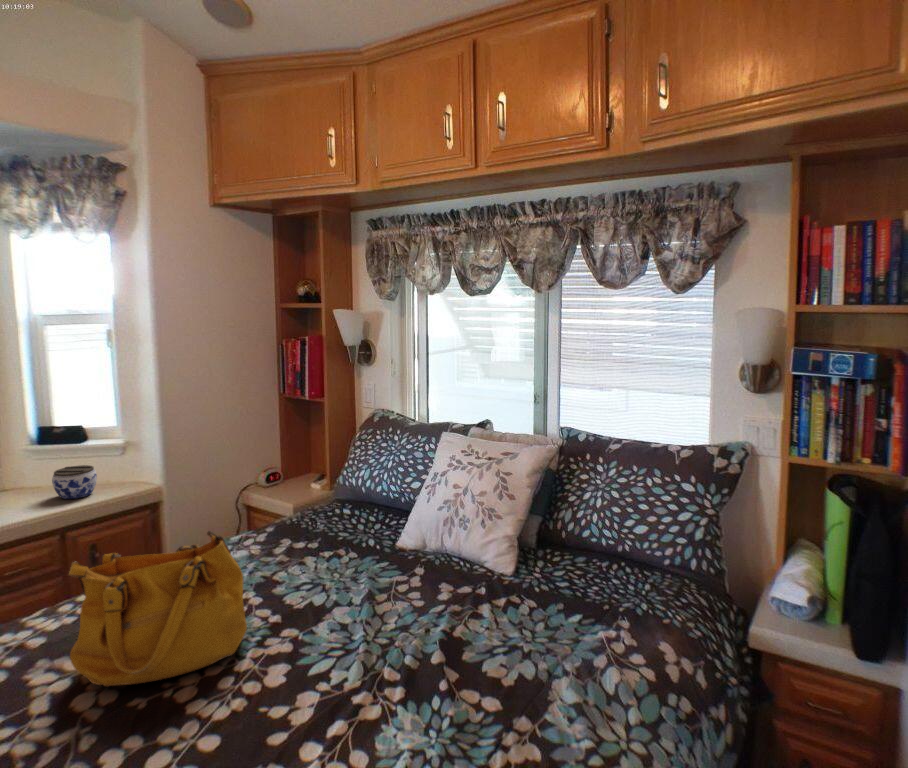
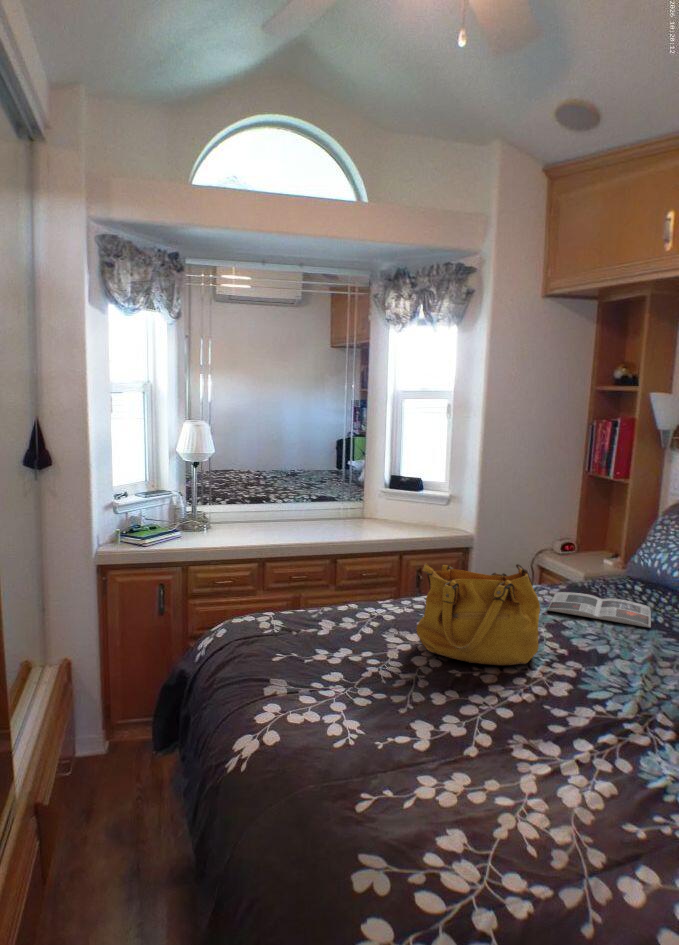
jar: present [52,465,97,499] -> none [398,508,427,533]
magazine: none [255,530,363,566] -> present [548,592,651,628]

